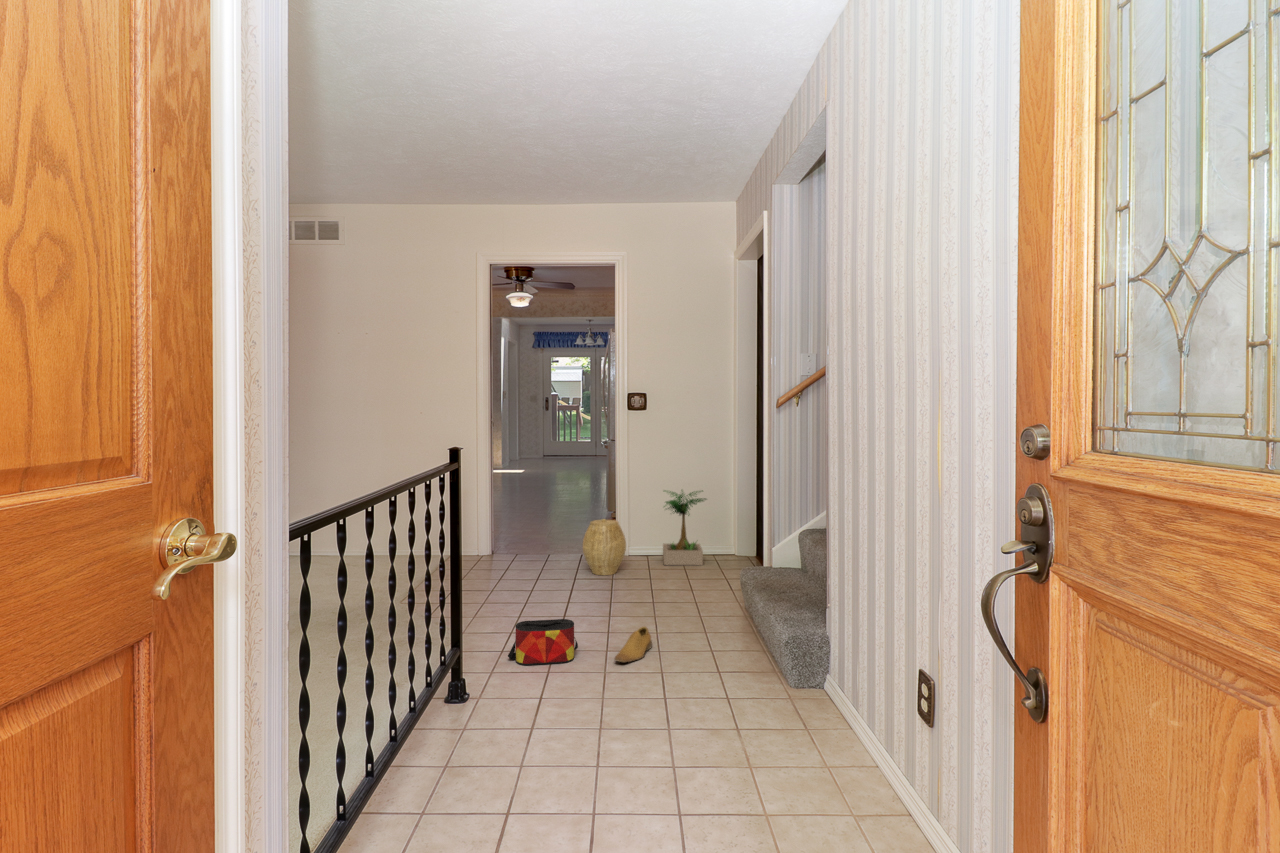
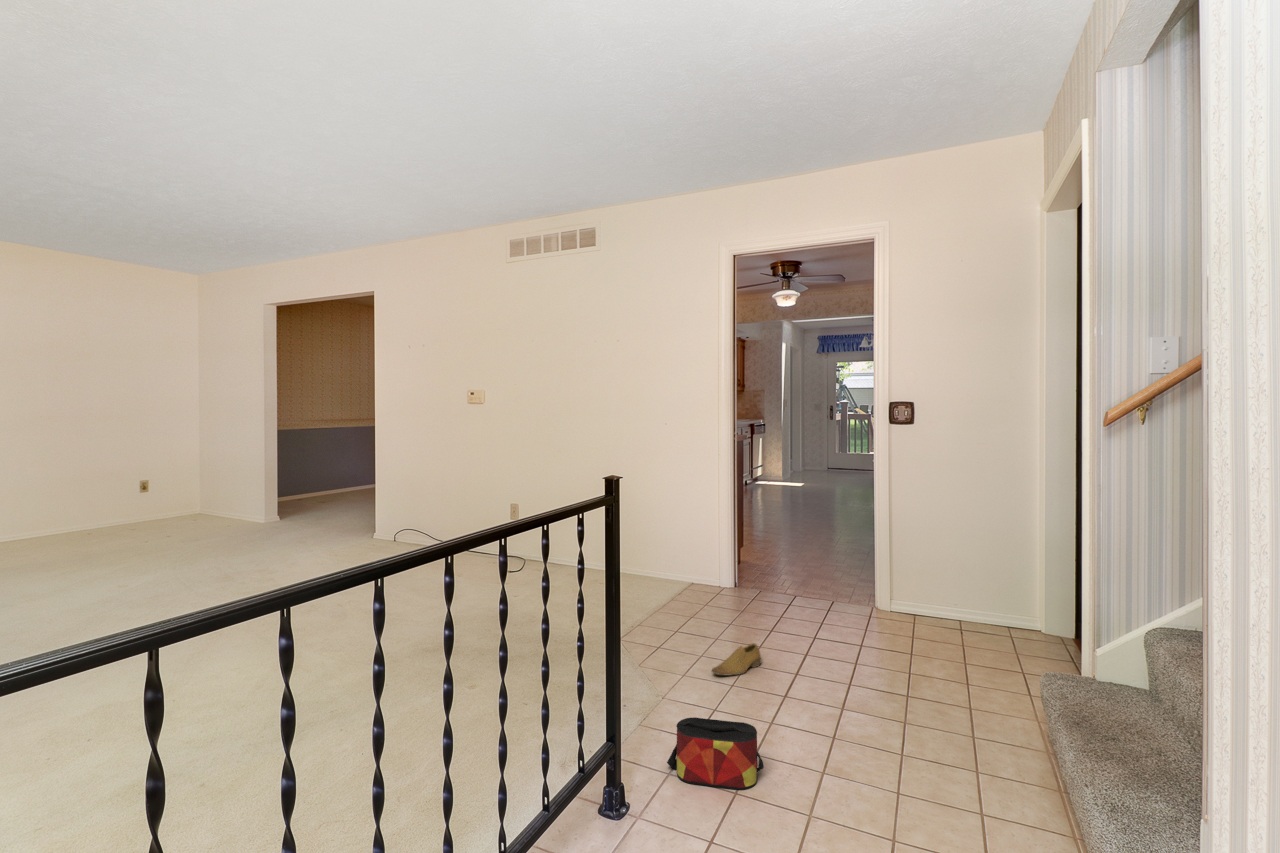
potted plant: present [663,490,706,565] -> none [931,530,1011,641]
woven basket: present [583,519,626,575] -> none [820,566,878,641]
shoe: present [615,627,652,662] -> present [712,643,761,675]

